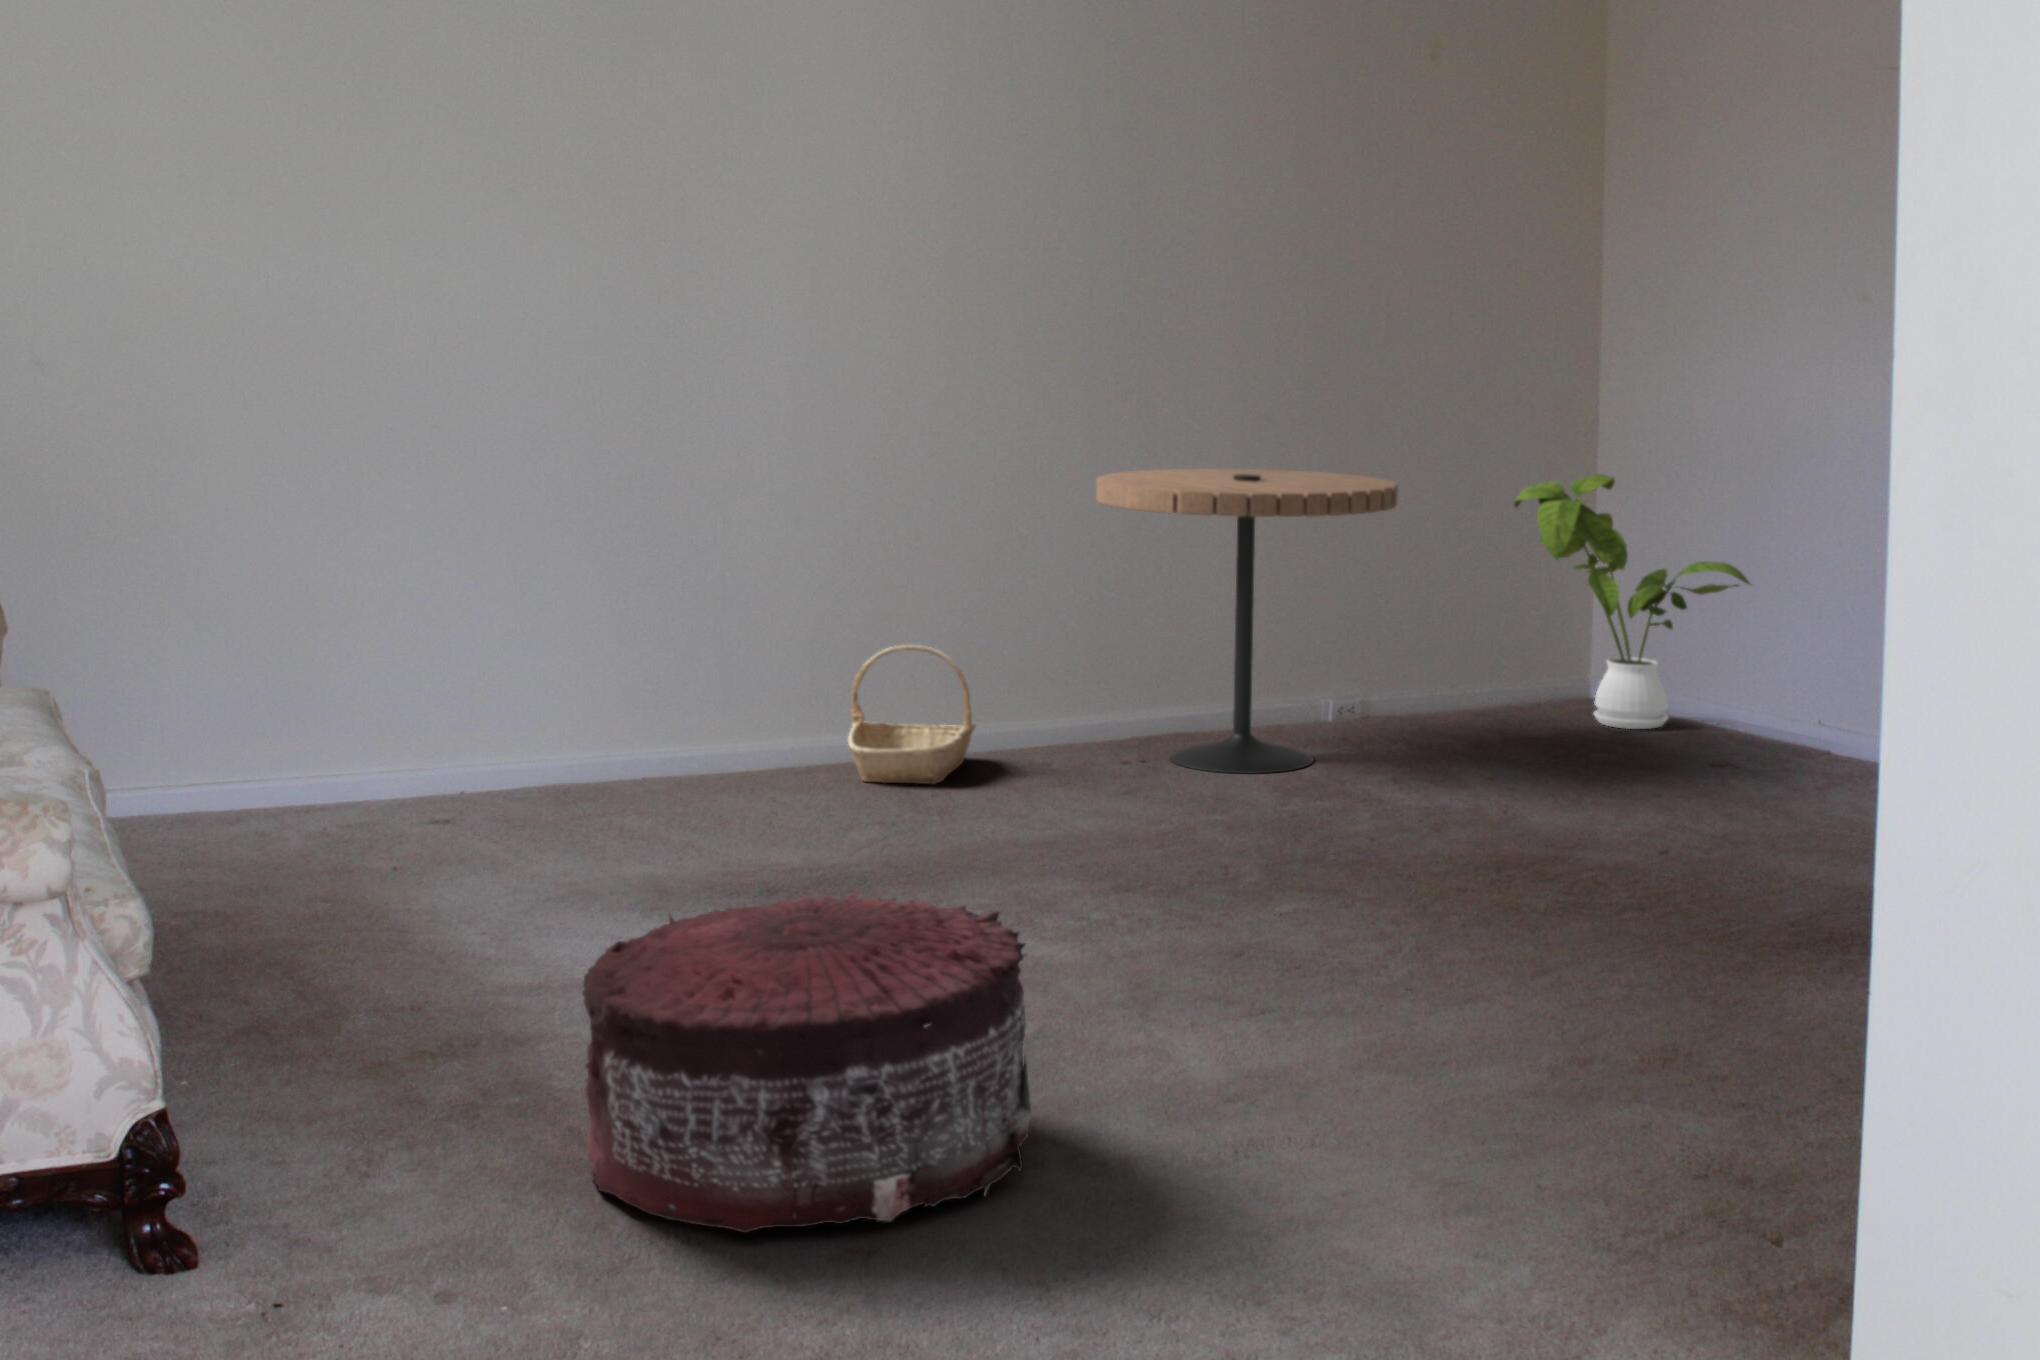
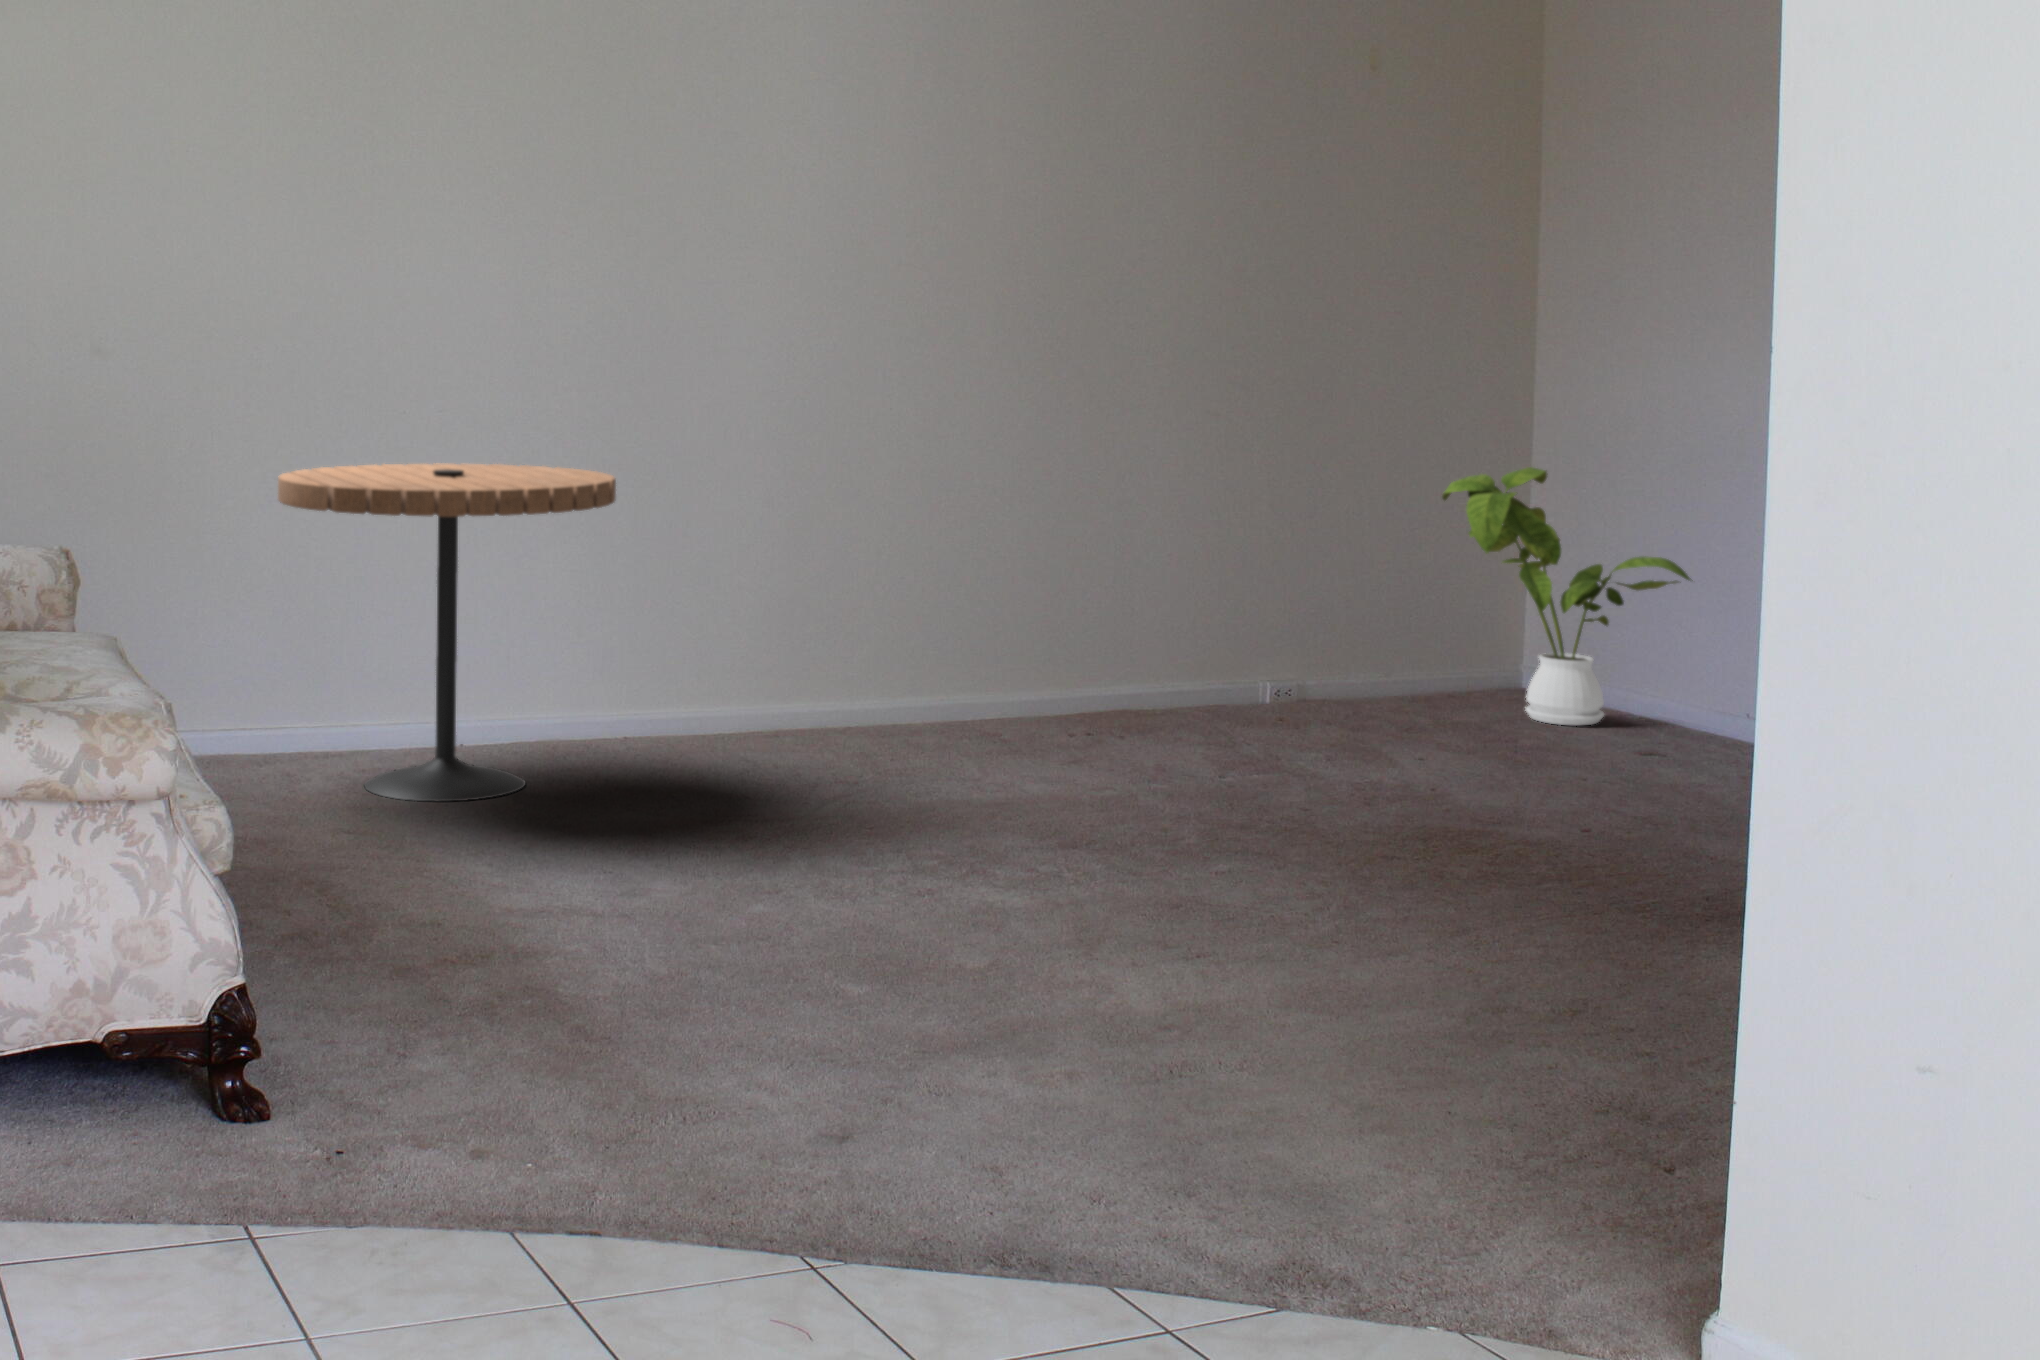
side table: present [1096,469,1398,774] -> present [278,463,616,801]
basket: present [848,645,976,784] -> none [790,623,910,756]
pouf: present [582,892,1031,1233] -> none [583,829,983,1121]

